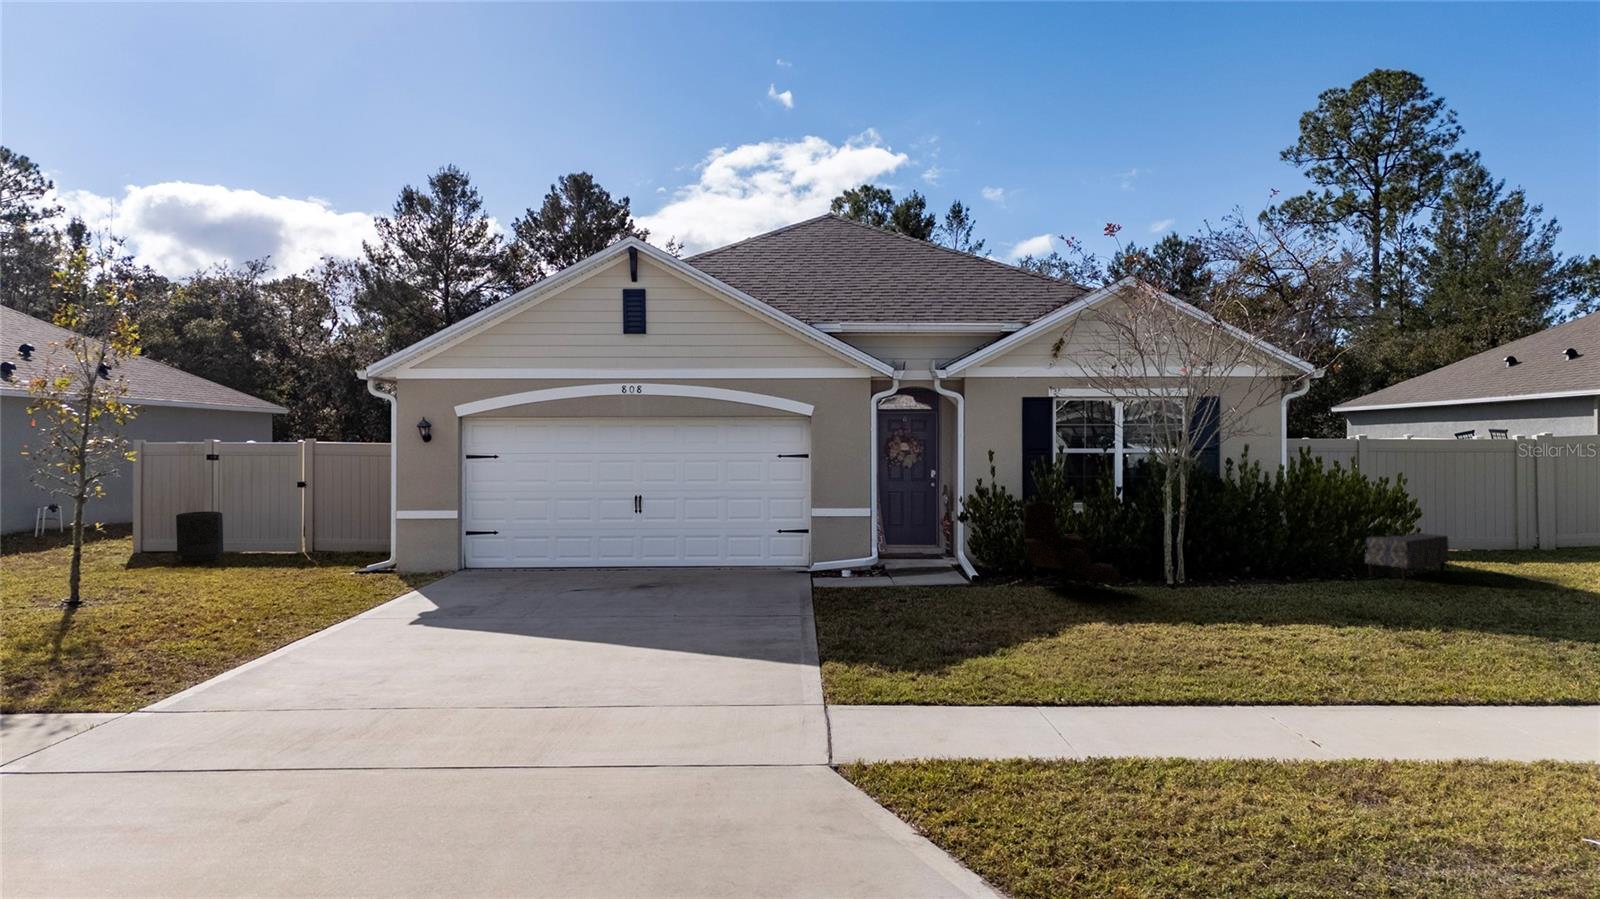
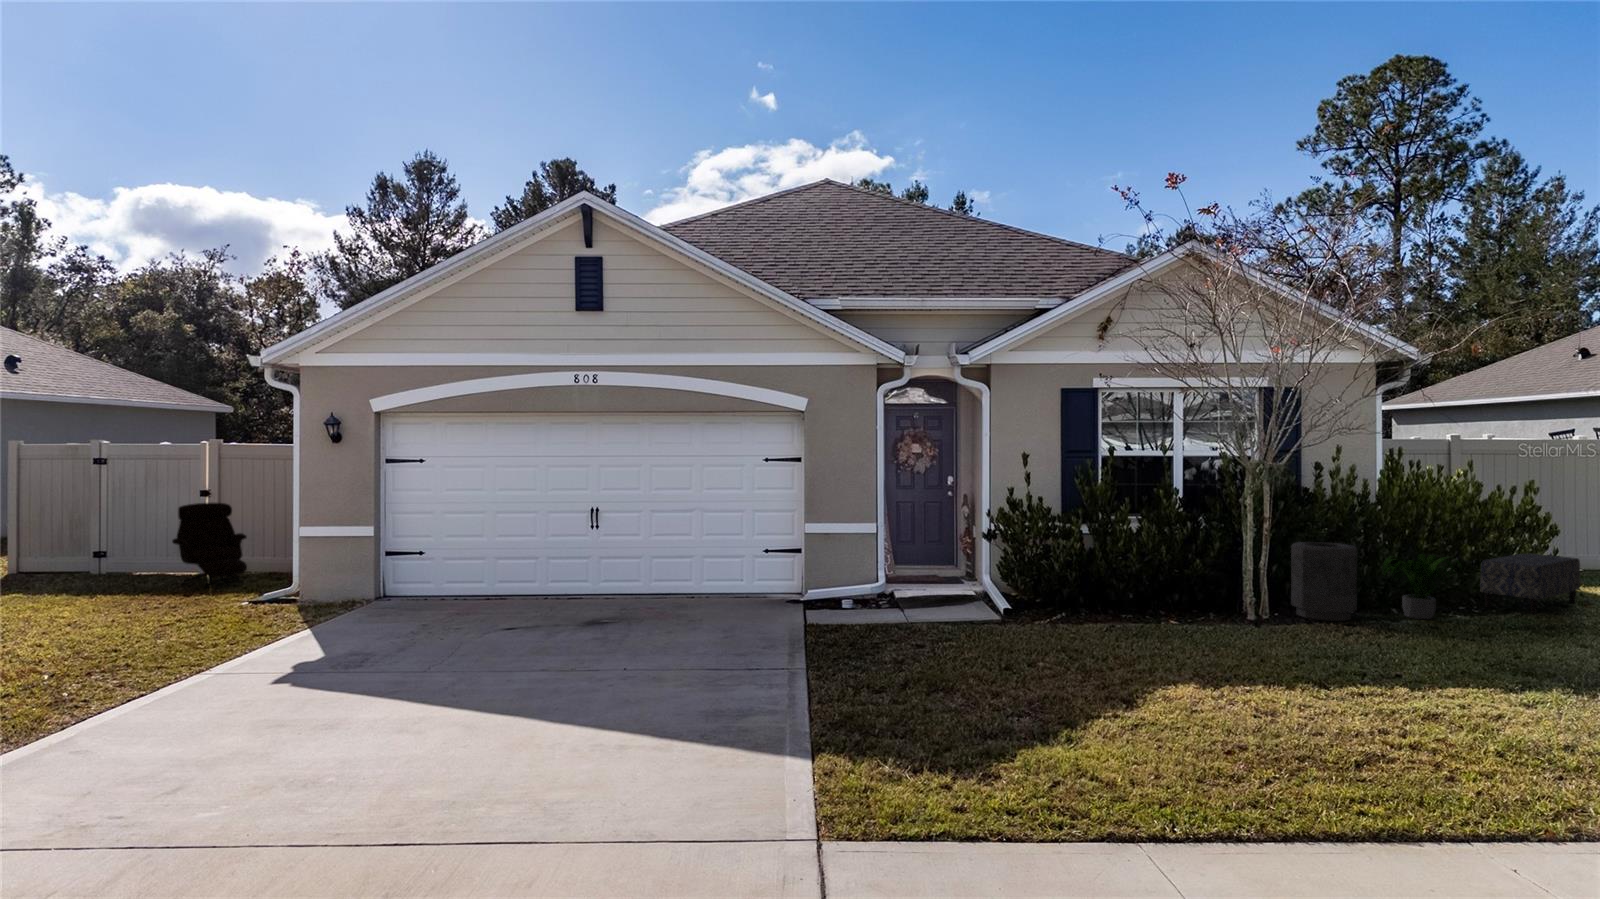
lounge chair: present [1024,501,1120,594] -> present [172,503,247,587]
trash can: present [176,511,223,561] -> present [1291,542,1357,621]
potted plant: none [1281,532,1343,584] -> present [1382,554,1462,619]

